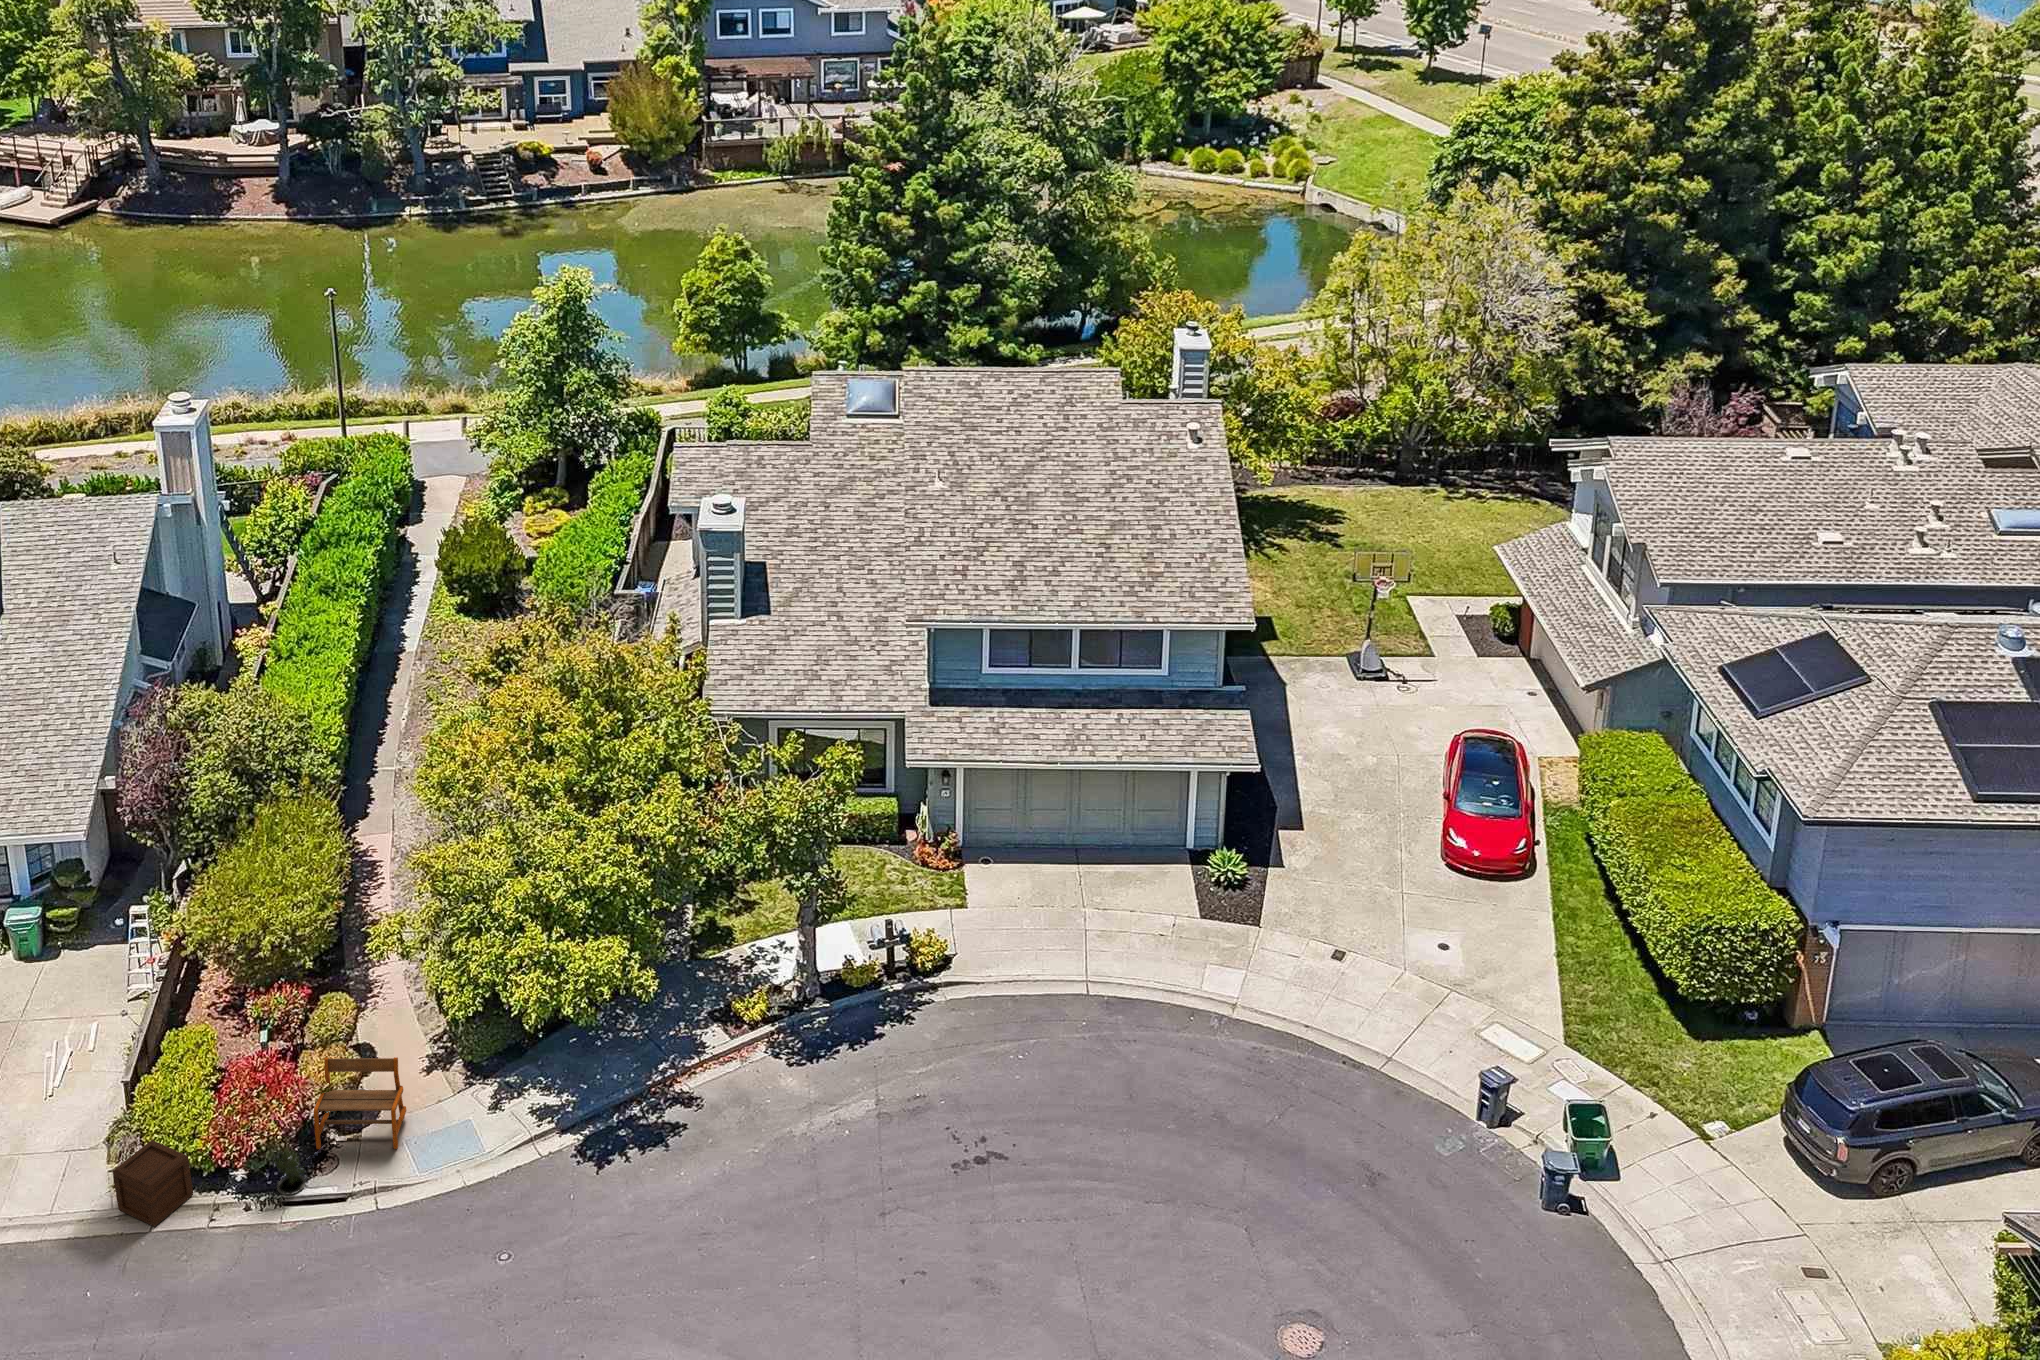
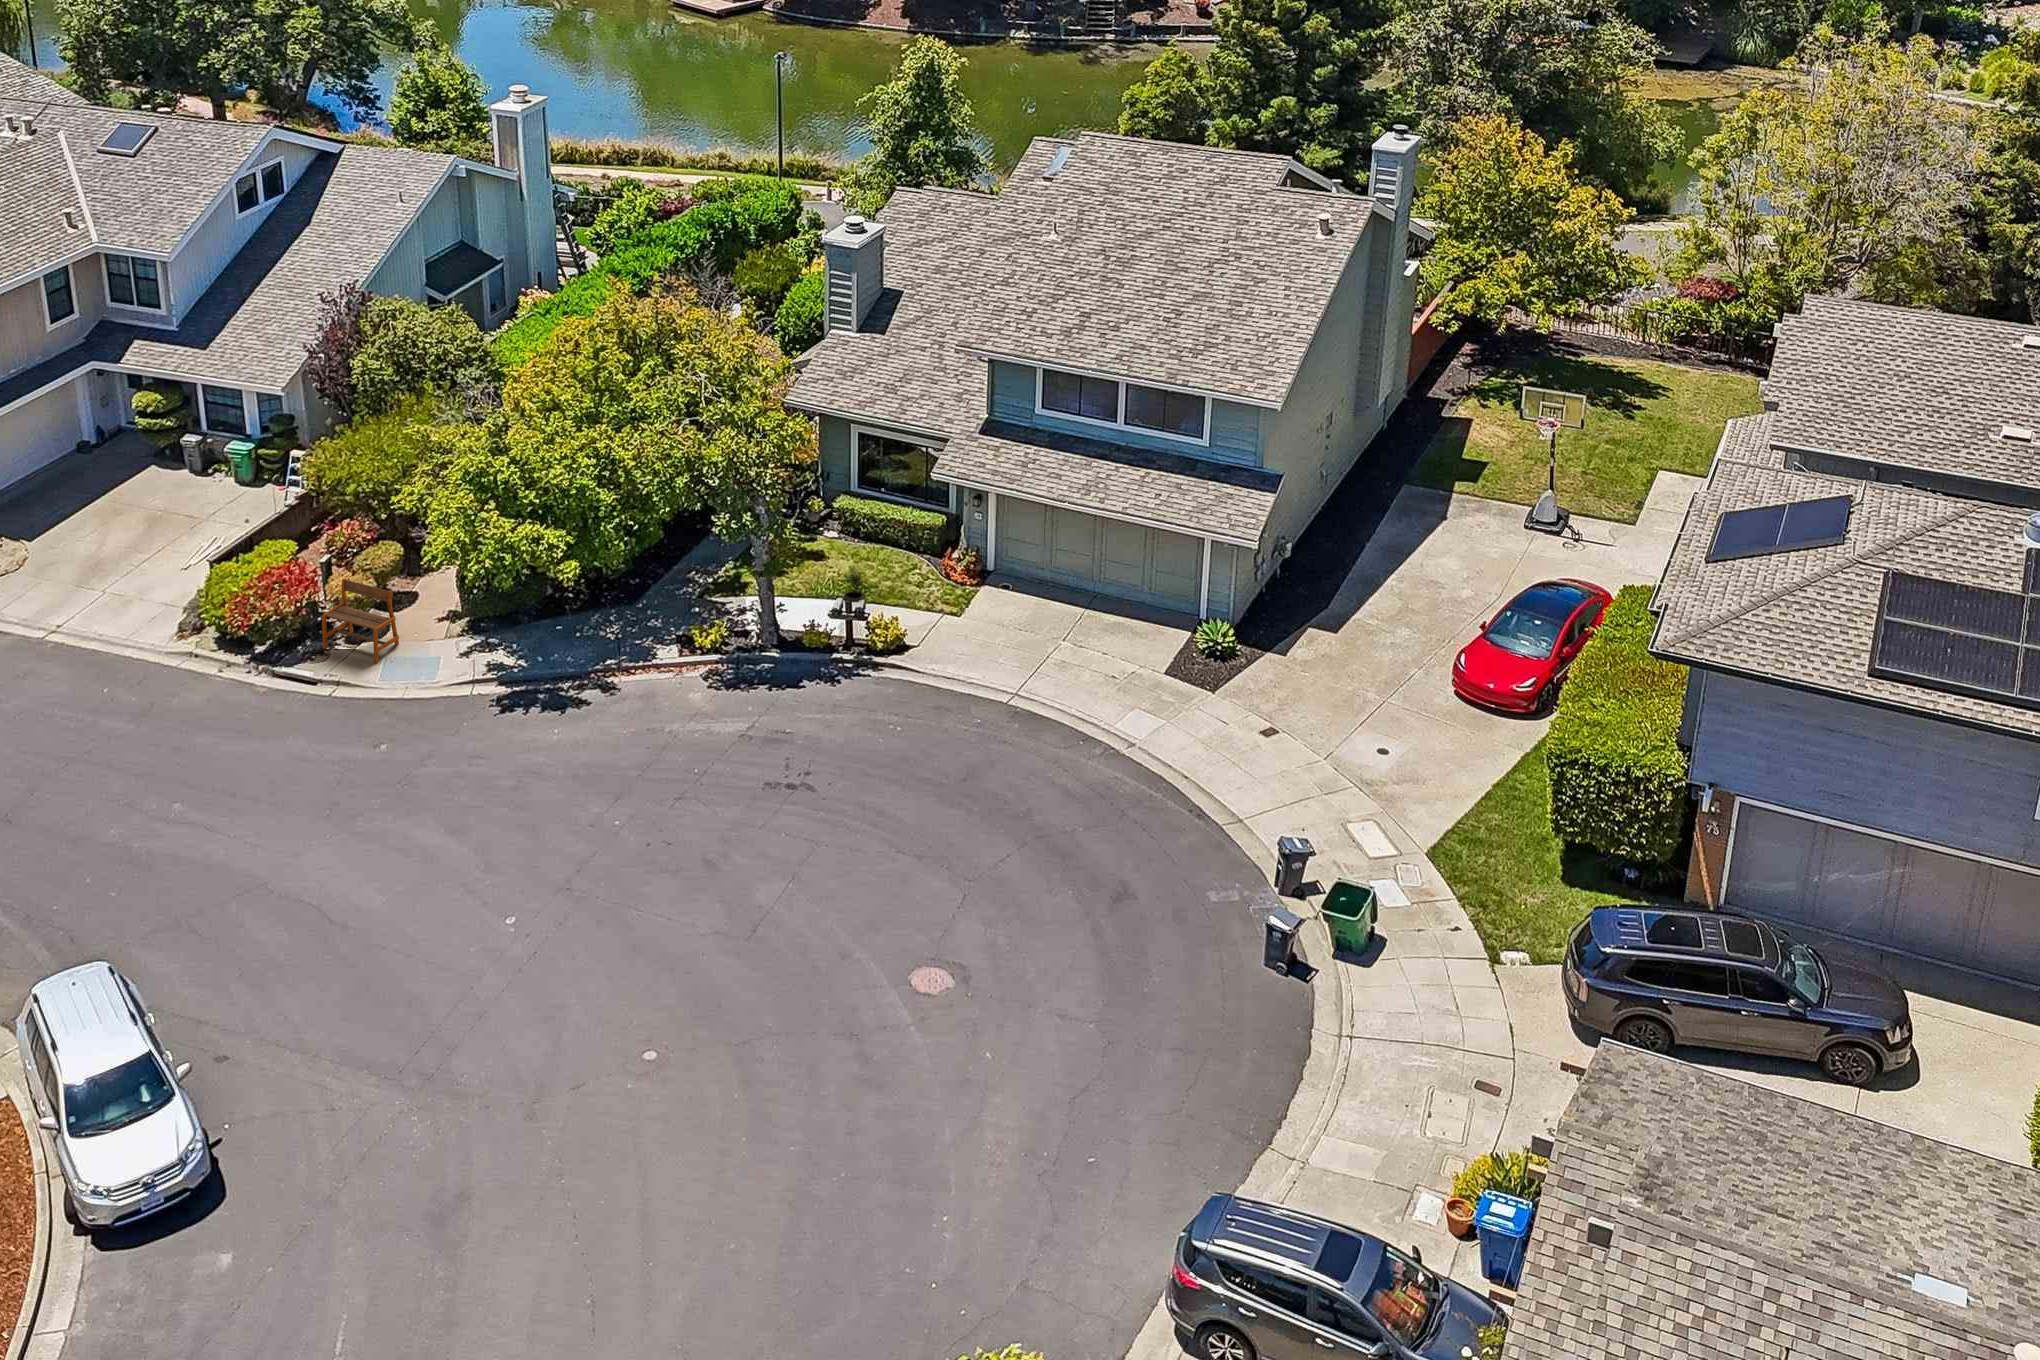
wooden crate: present [112,1140,193,1227] -> none [164,603,222,665]
potted tree: present [275,1148,306,1195] -> present [844,566,865,601]

